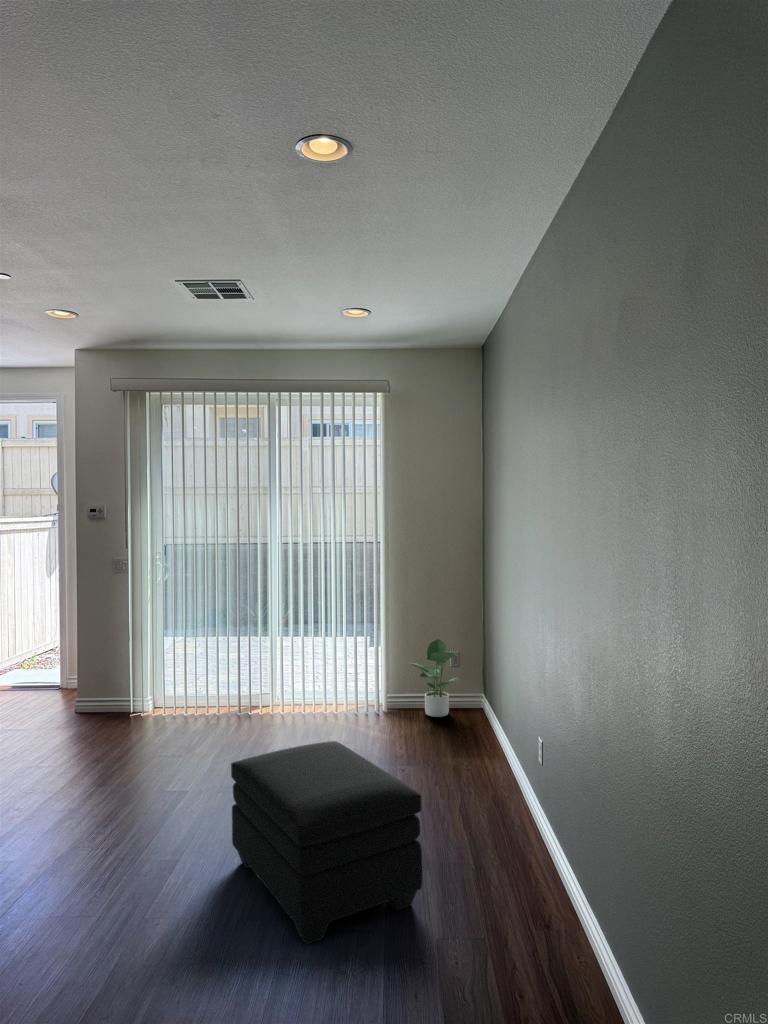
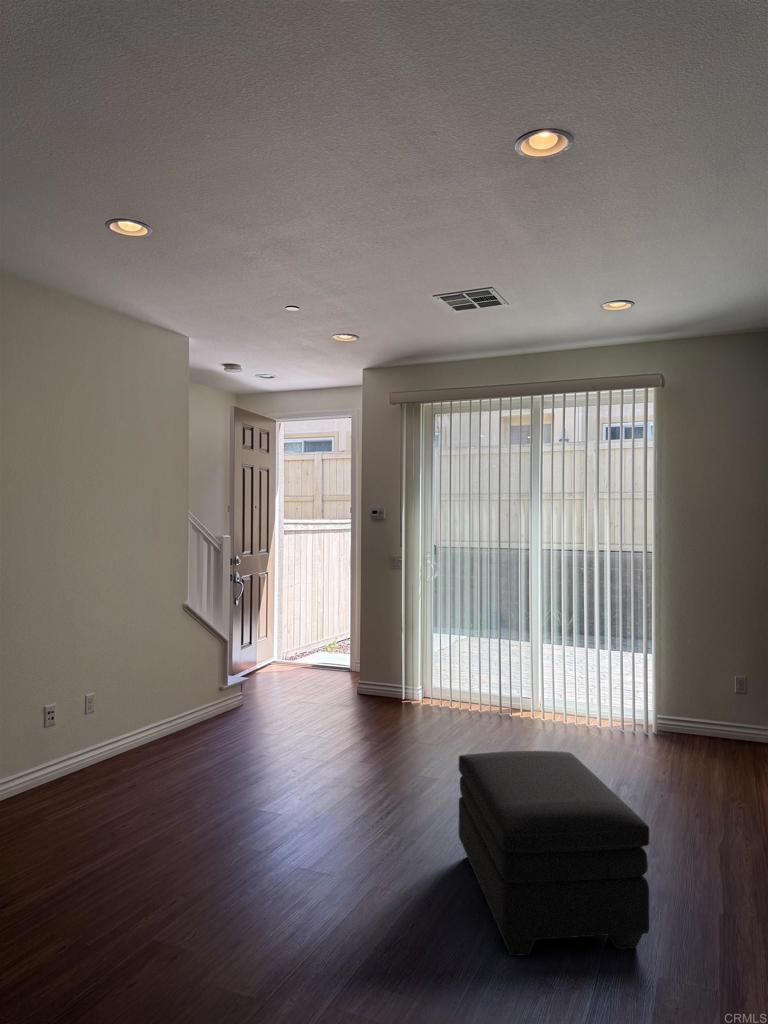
potted plant: present [409,639,460,717] -> none [680,662,747,750]

